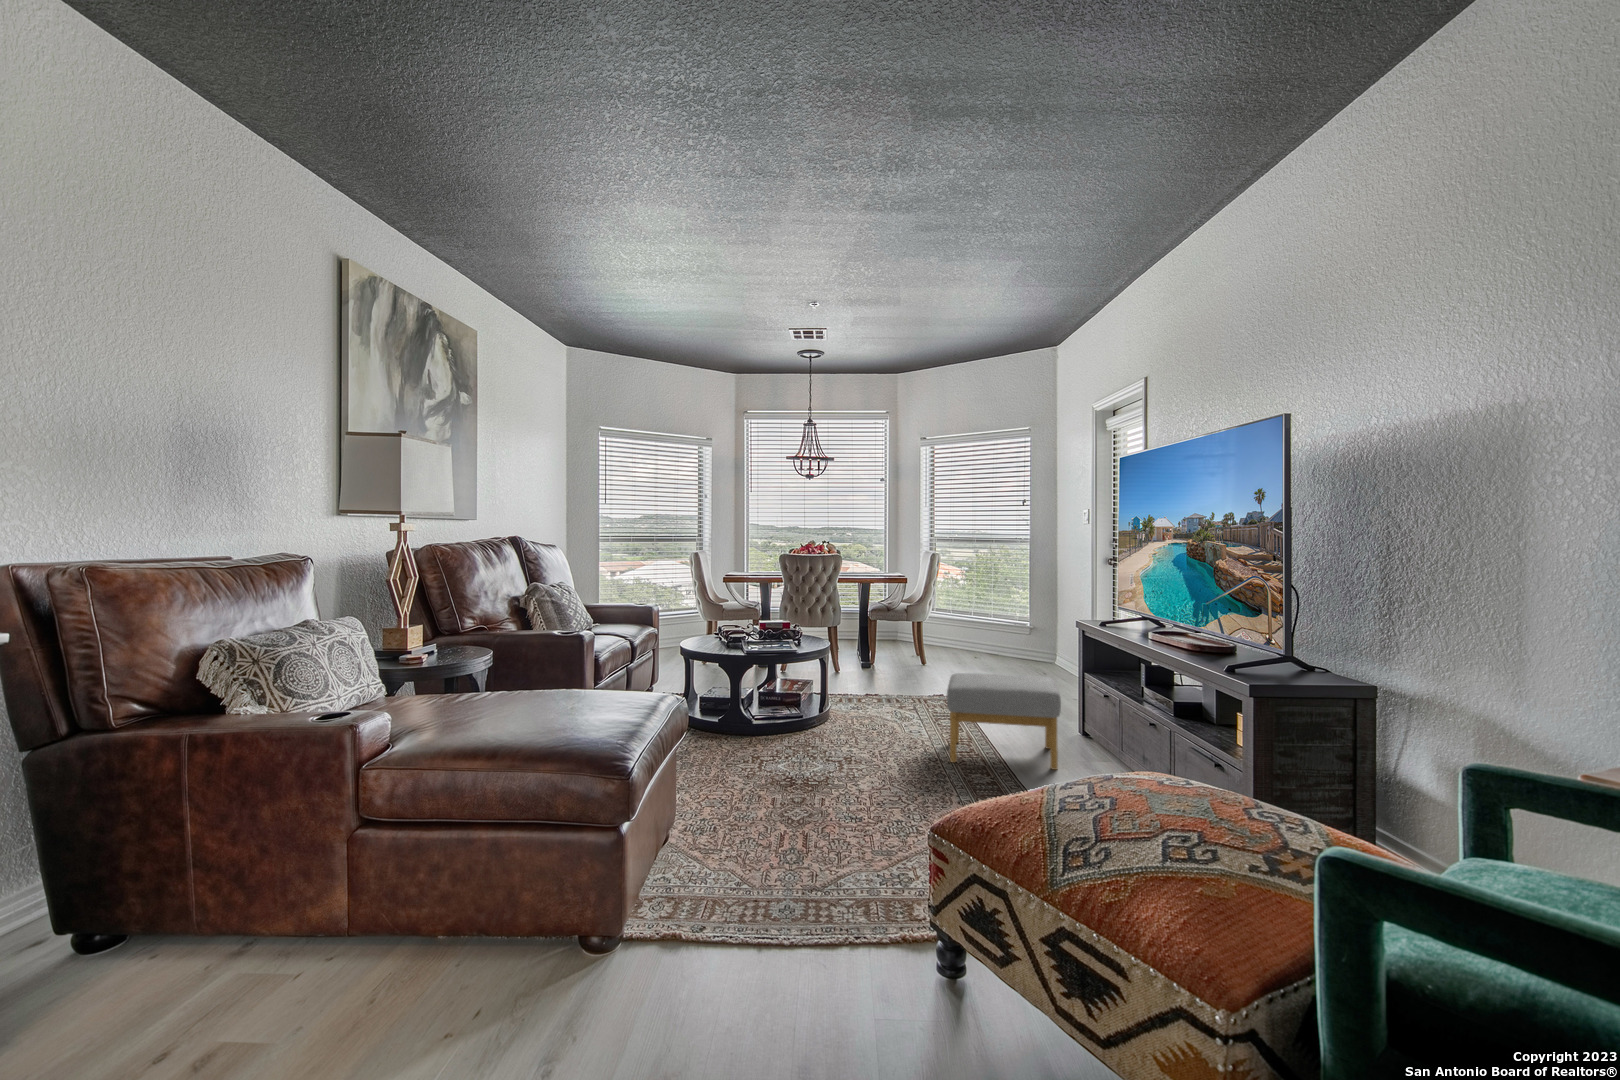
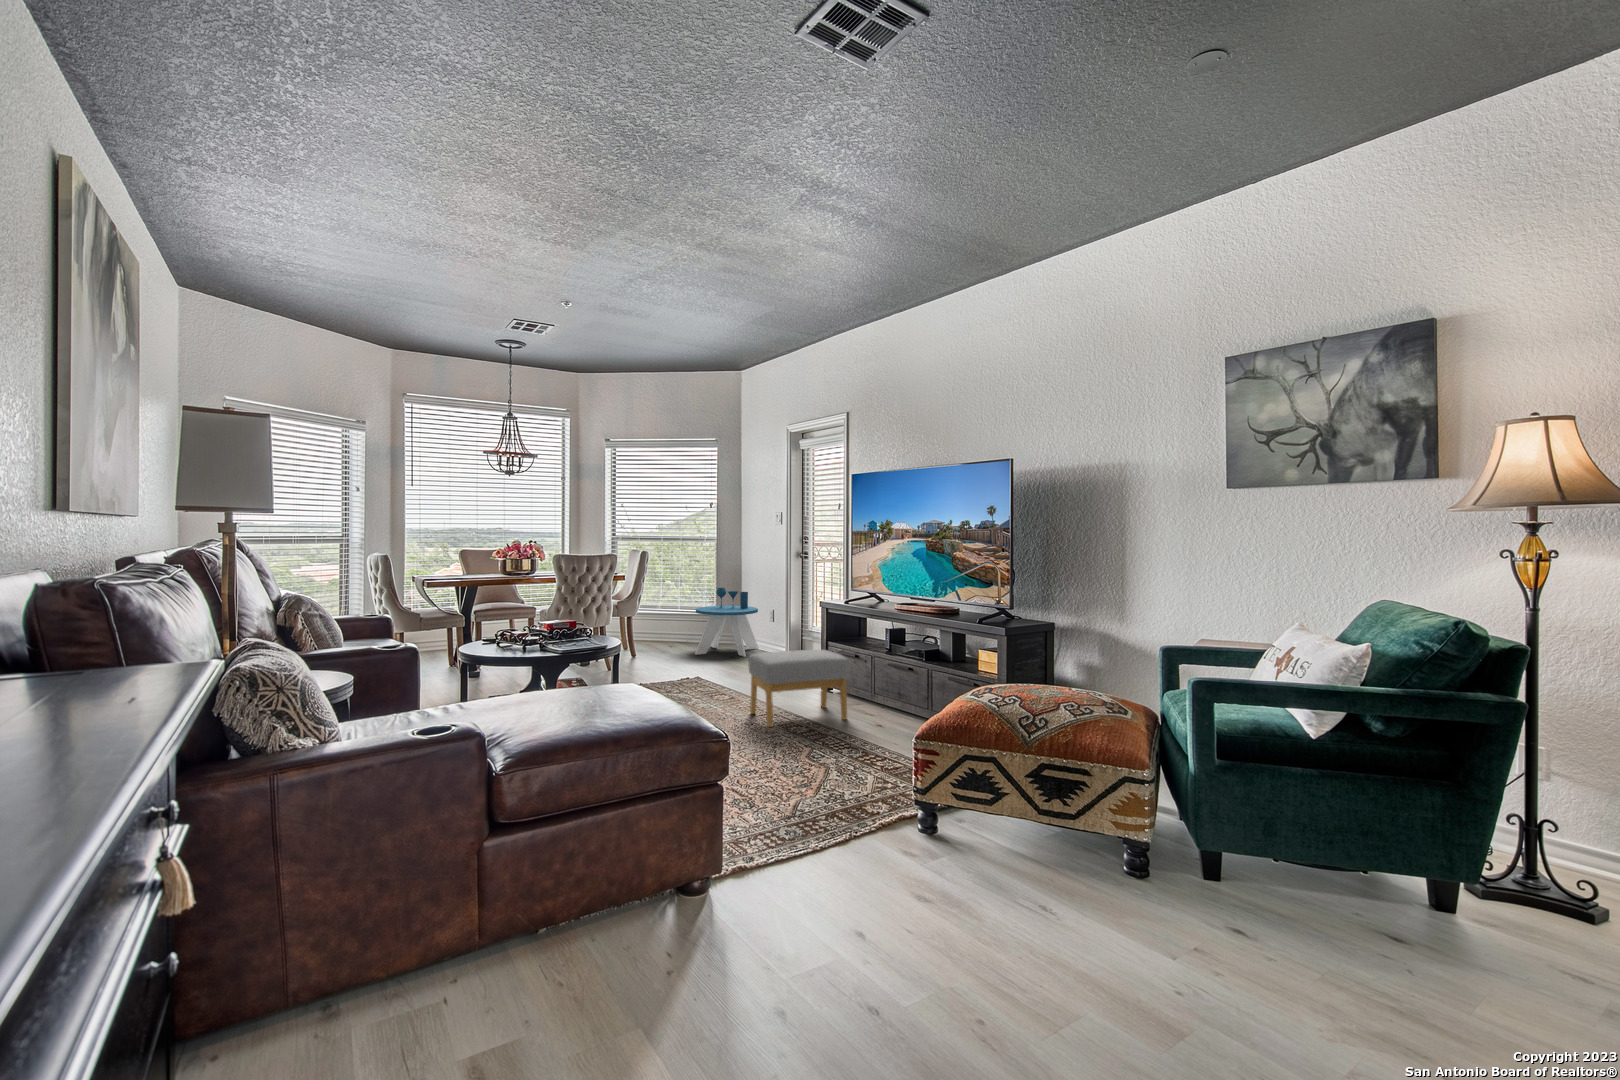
side table: none [987,592,1067,671] -> present [695,588,758,657]

